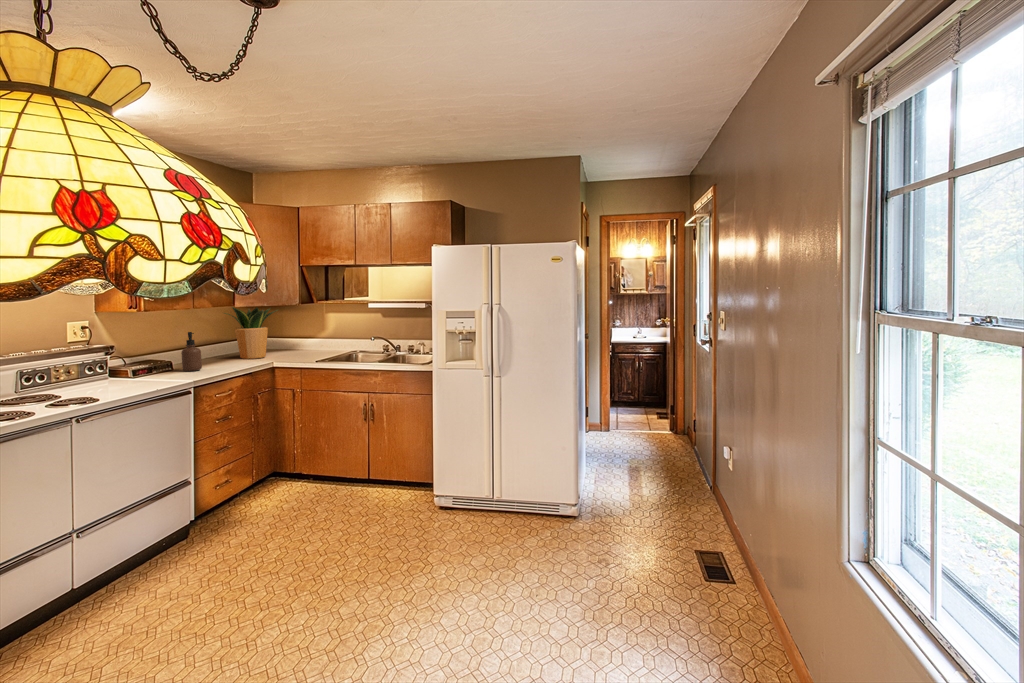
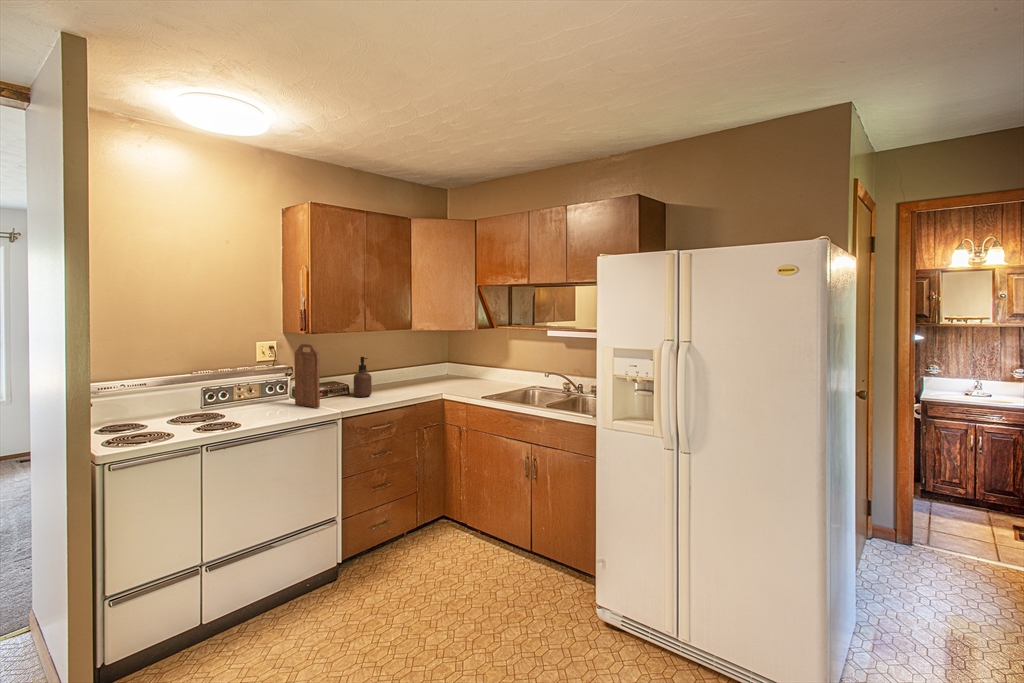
potted plant: present [224,307,277,359] -> none [410,332,466,387]
cutting board: none [127,320,166,382] -> present [295,344,320,408]

